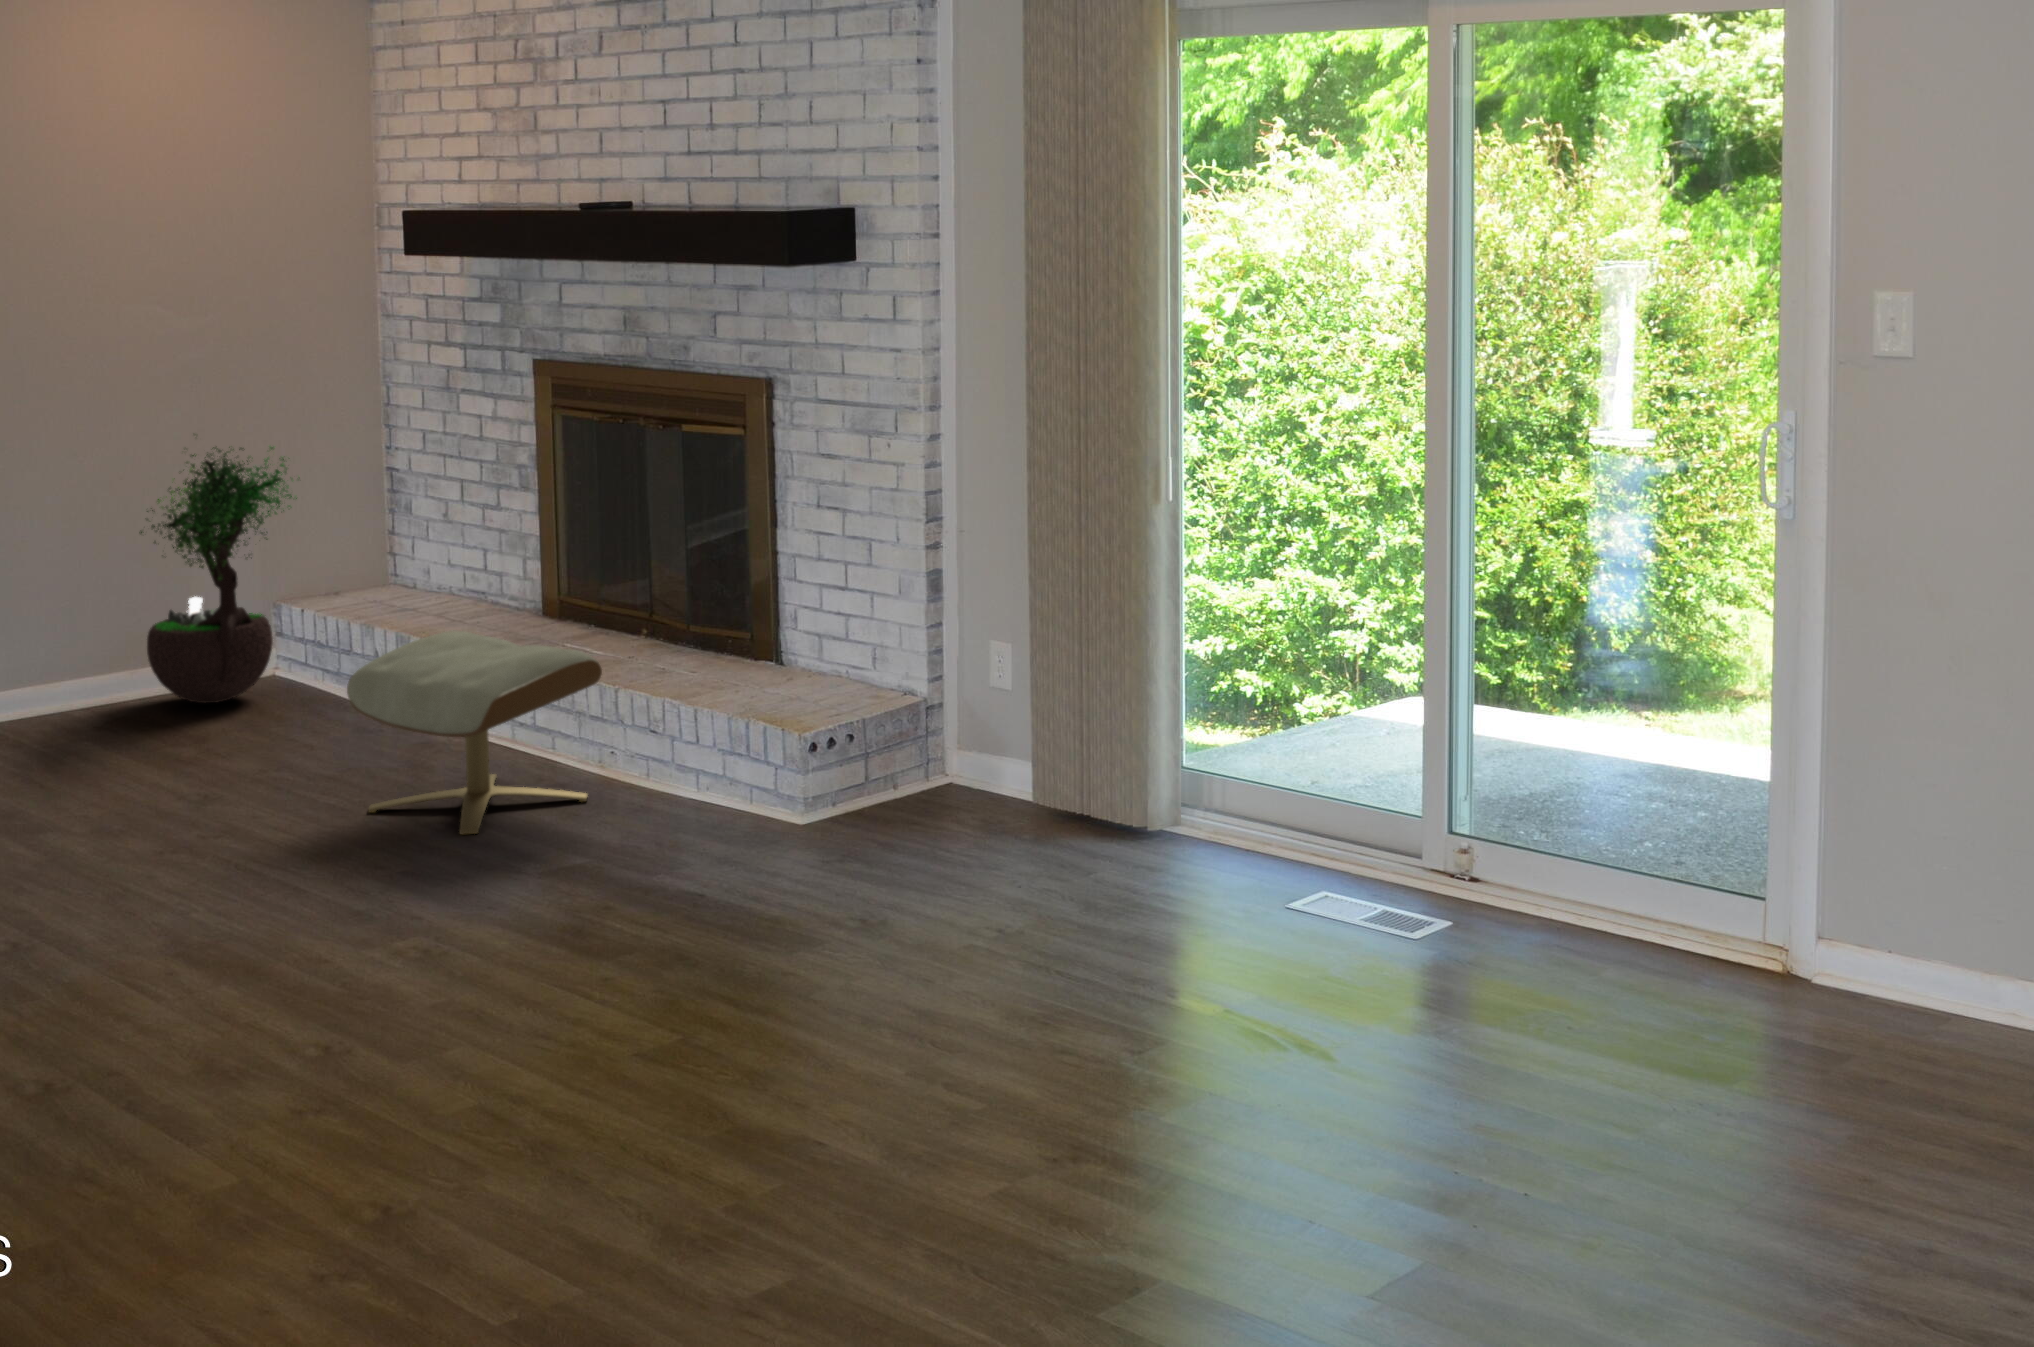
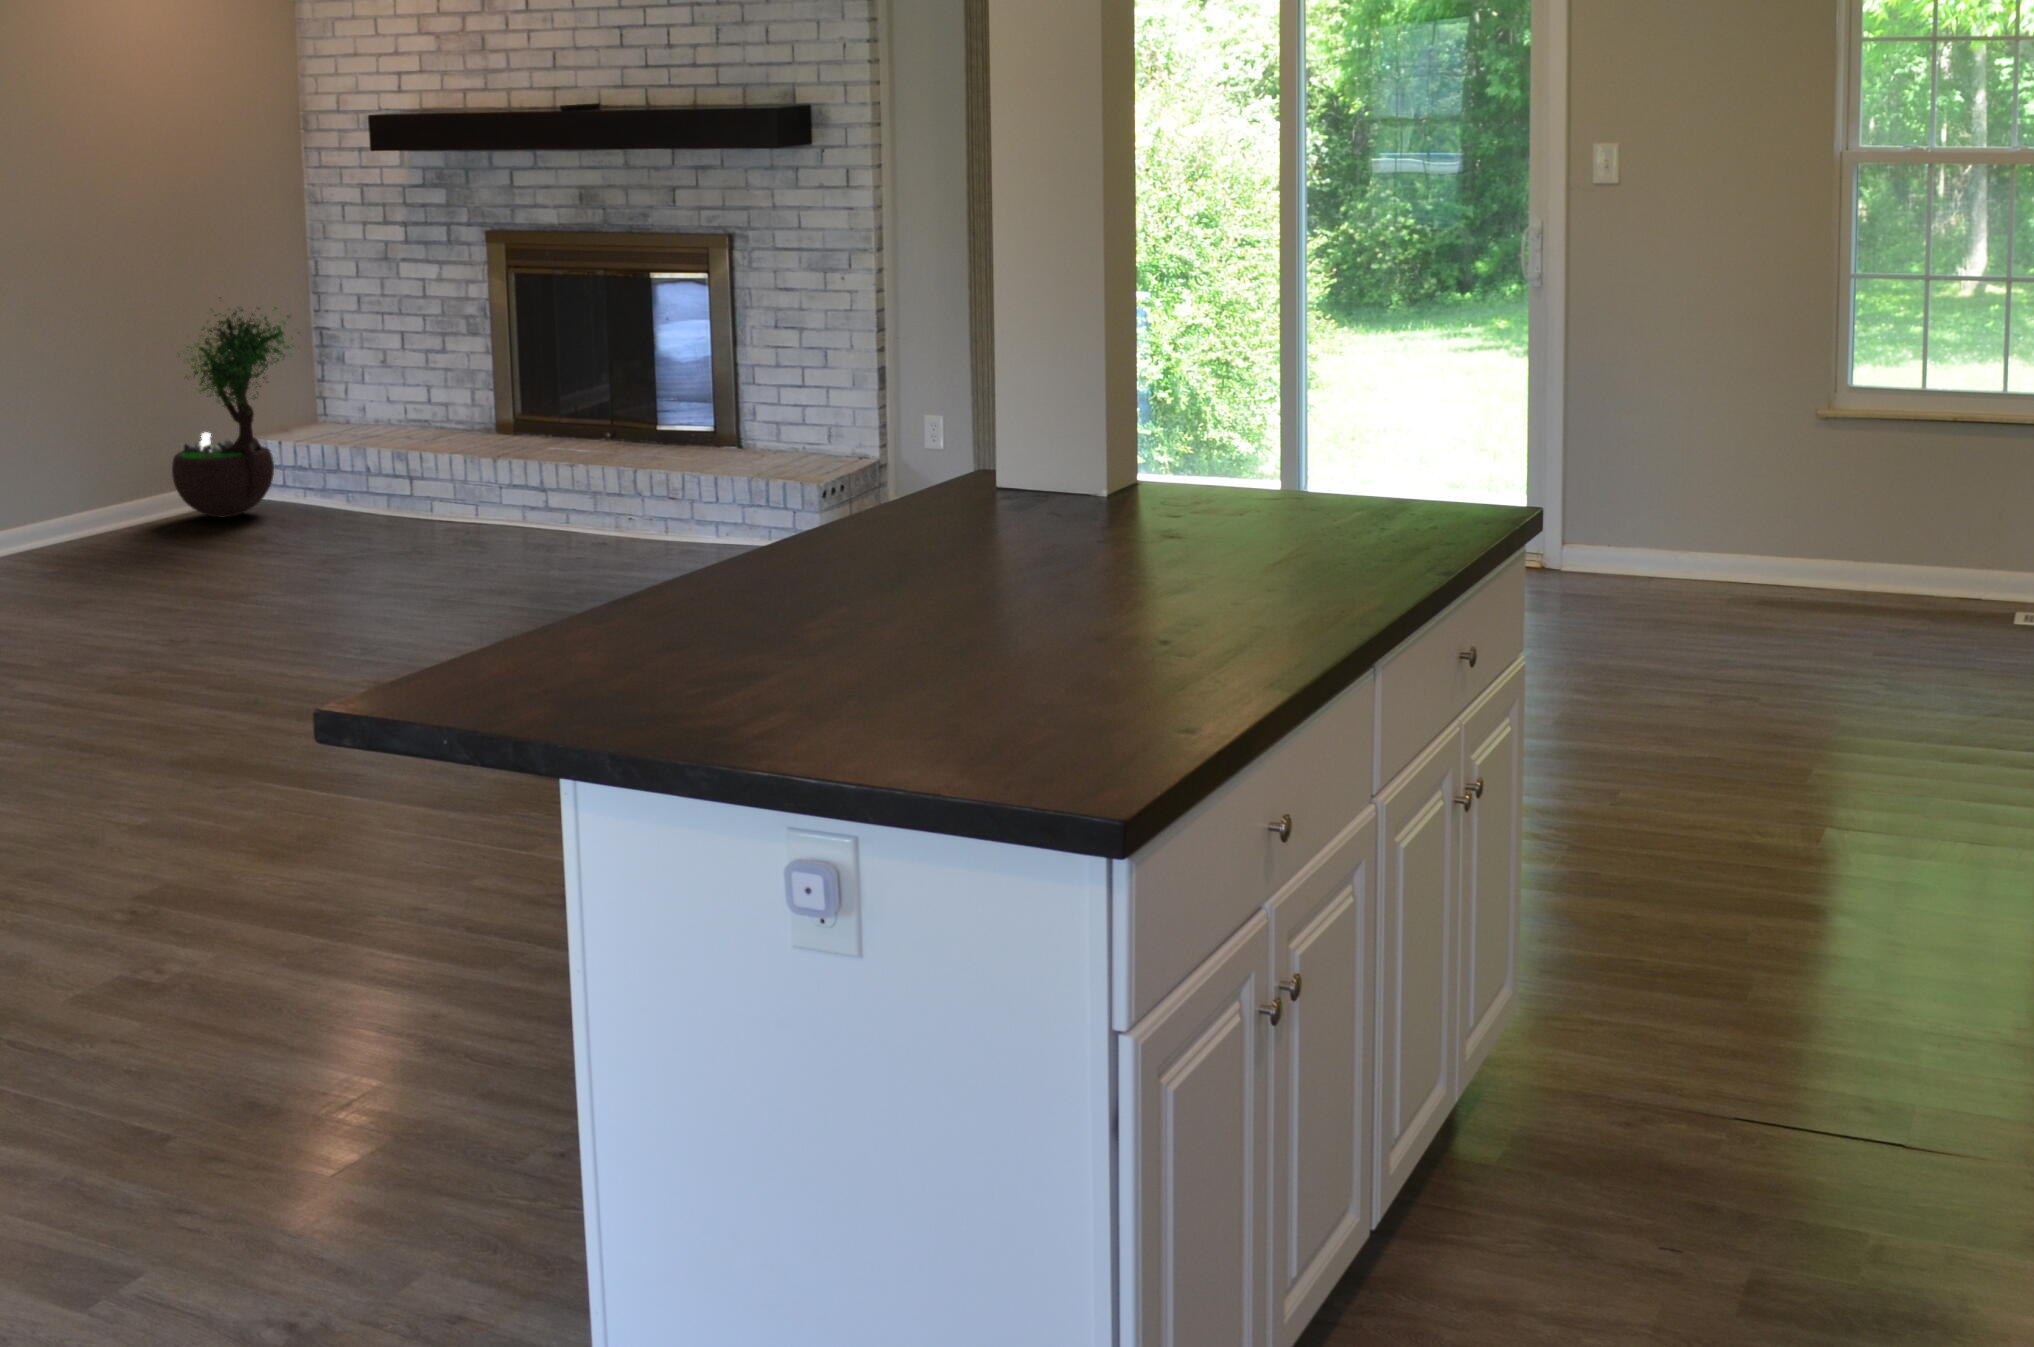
ottoman: present [347,631,602,834] -> none [461,431,657,573]

